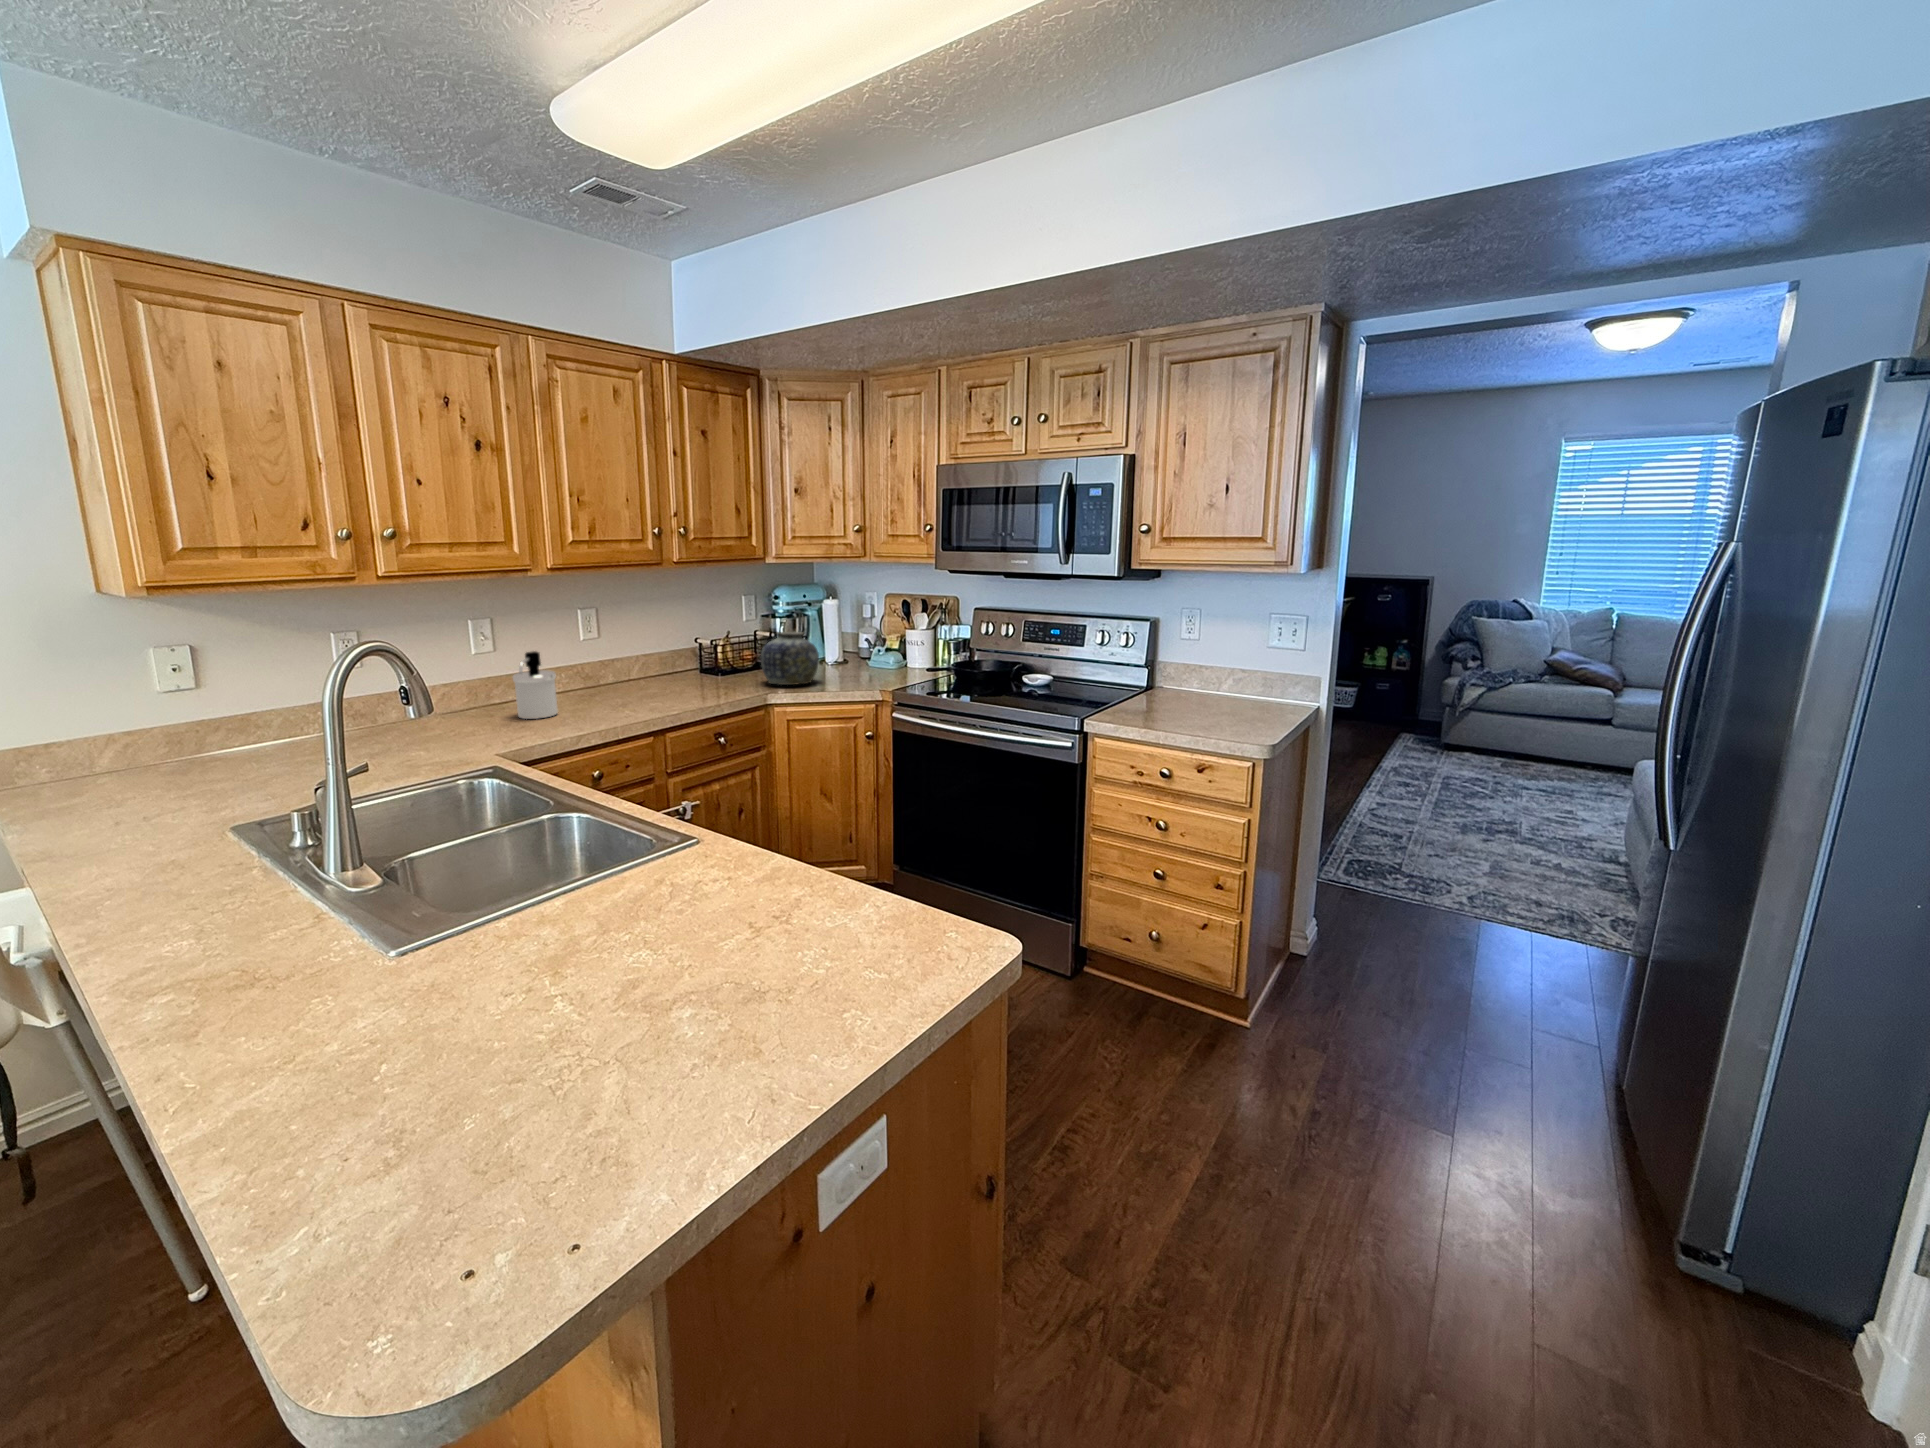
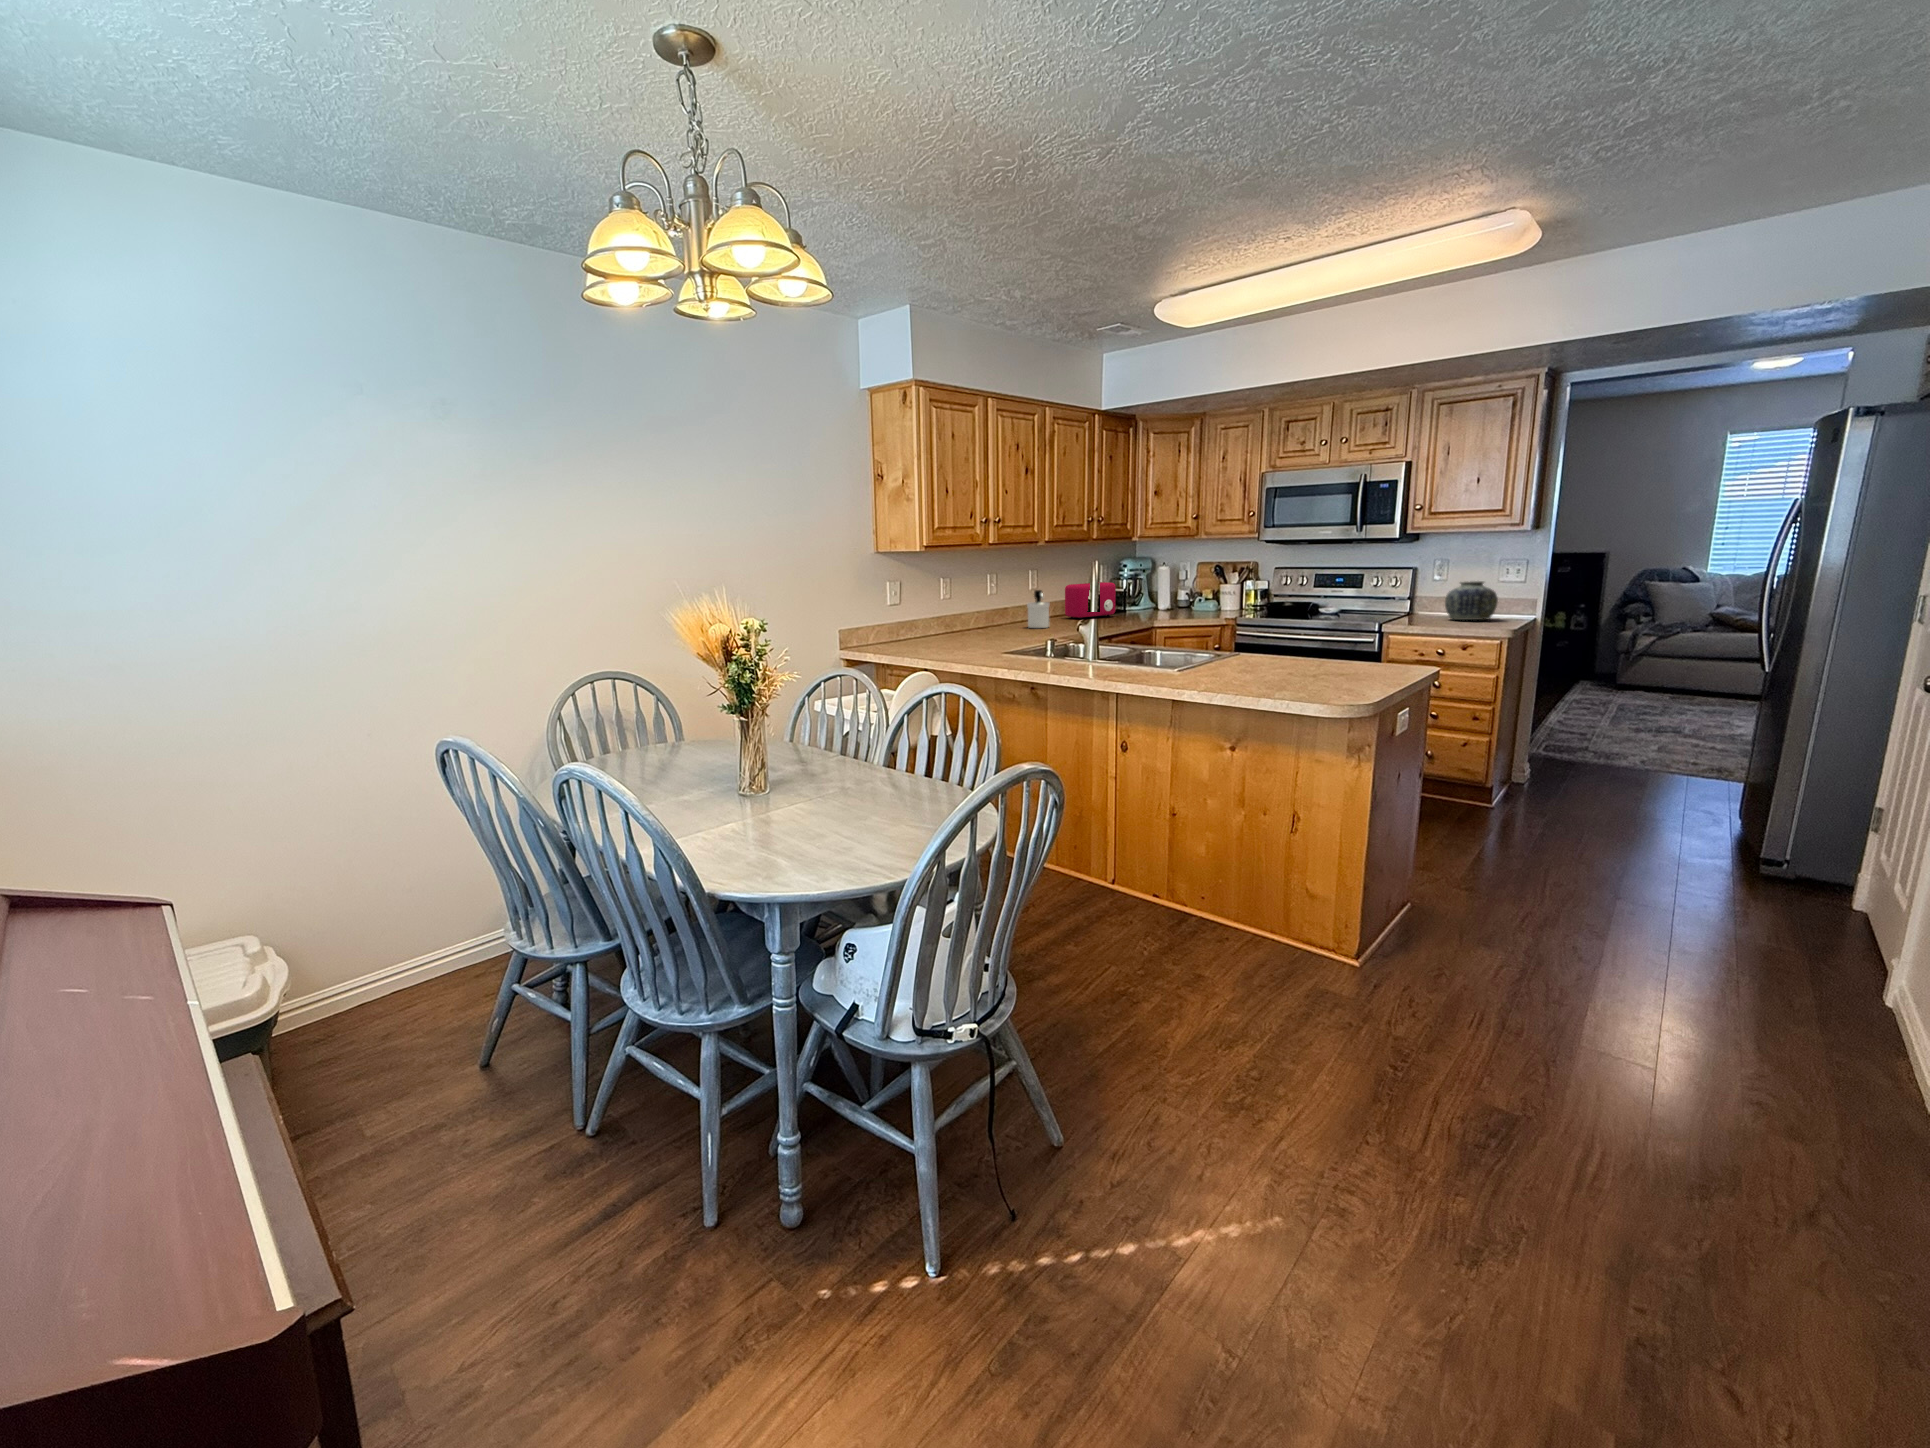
toaster: none [644,626,732,687] -> present [1065,582,1116,619]
vase: present [760,632,819,685] -> present [1445,581,1498,620]

